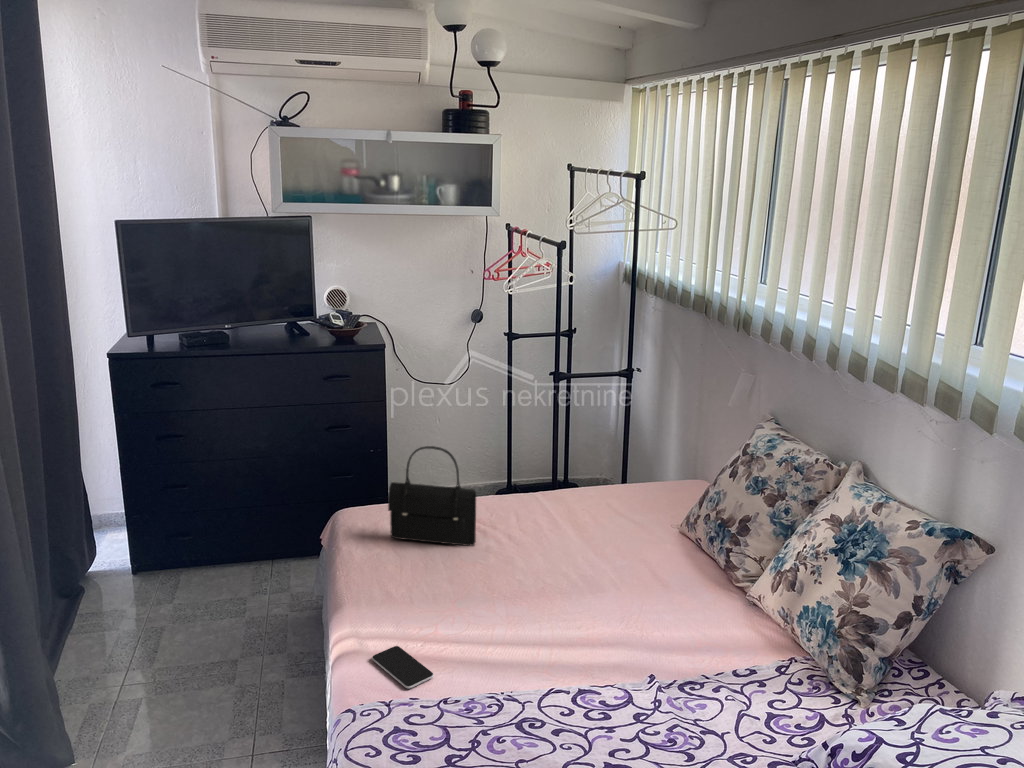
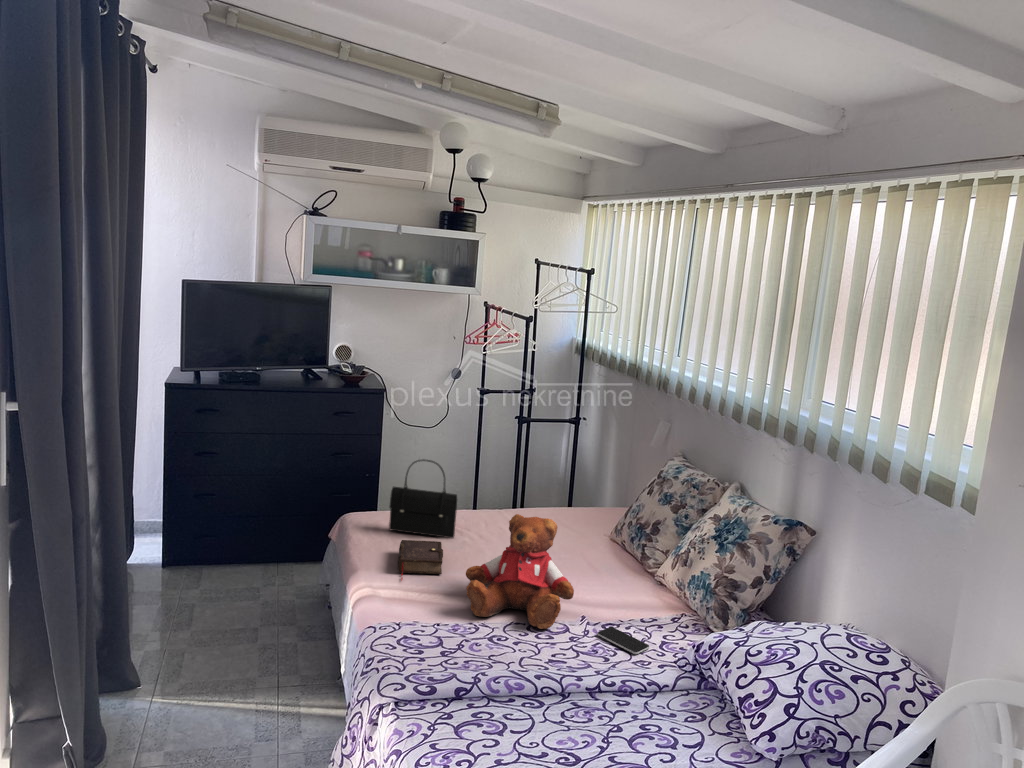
teddy bear: none [485,529,637,700] -> present [466,514,574,629]
book: none [396,557,457,623] -> present [398,540,443,580]
smartphone: present [372,646,434,689] -> present [597,627,649,654]

